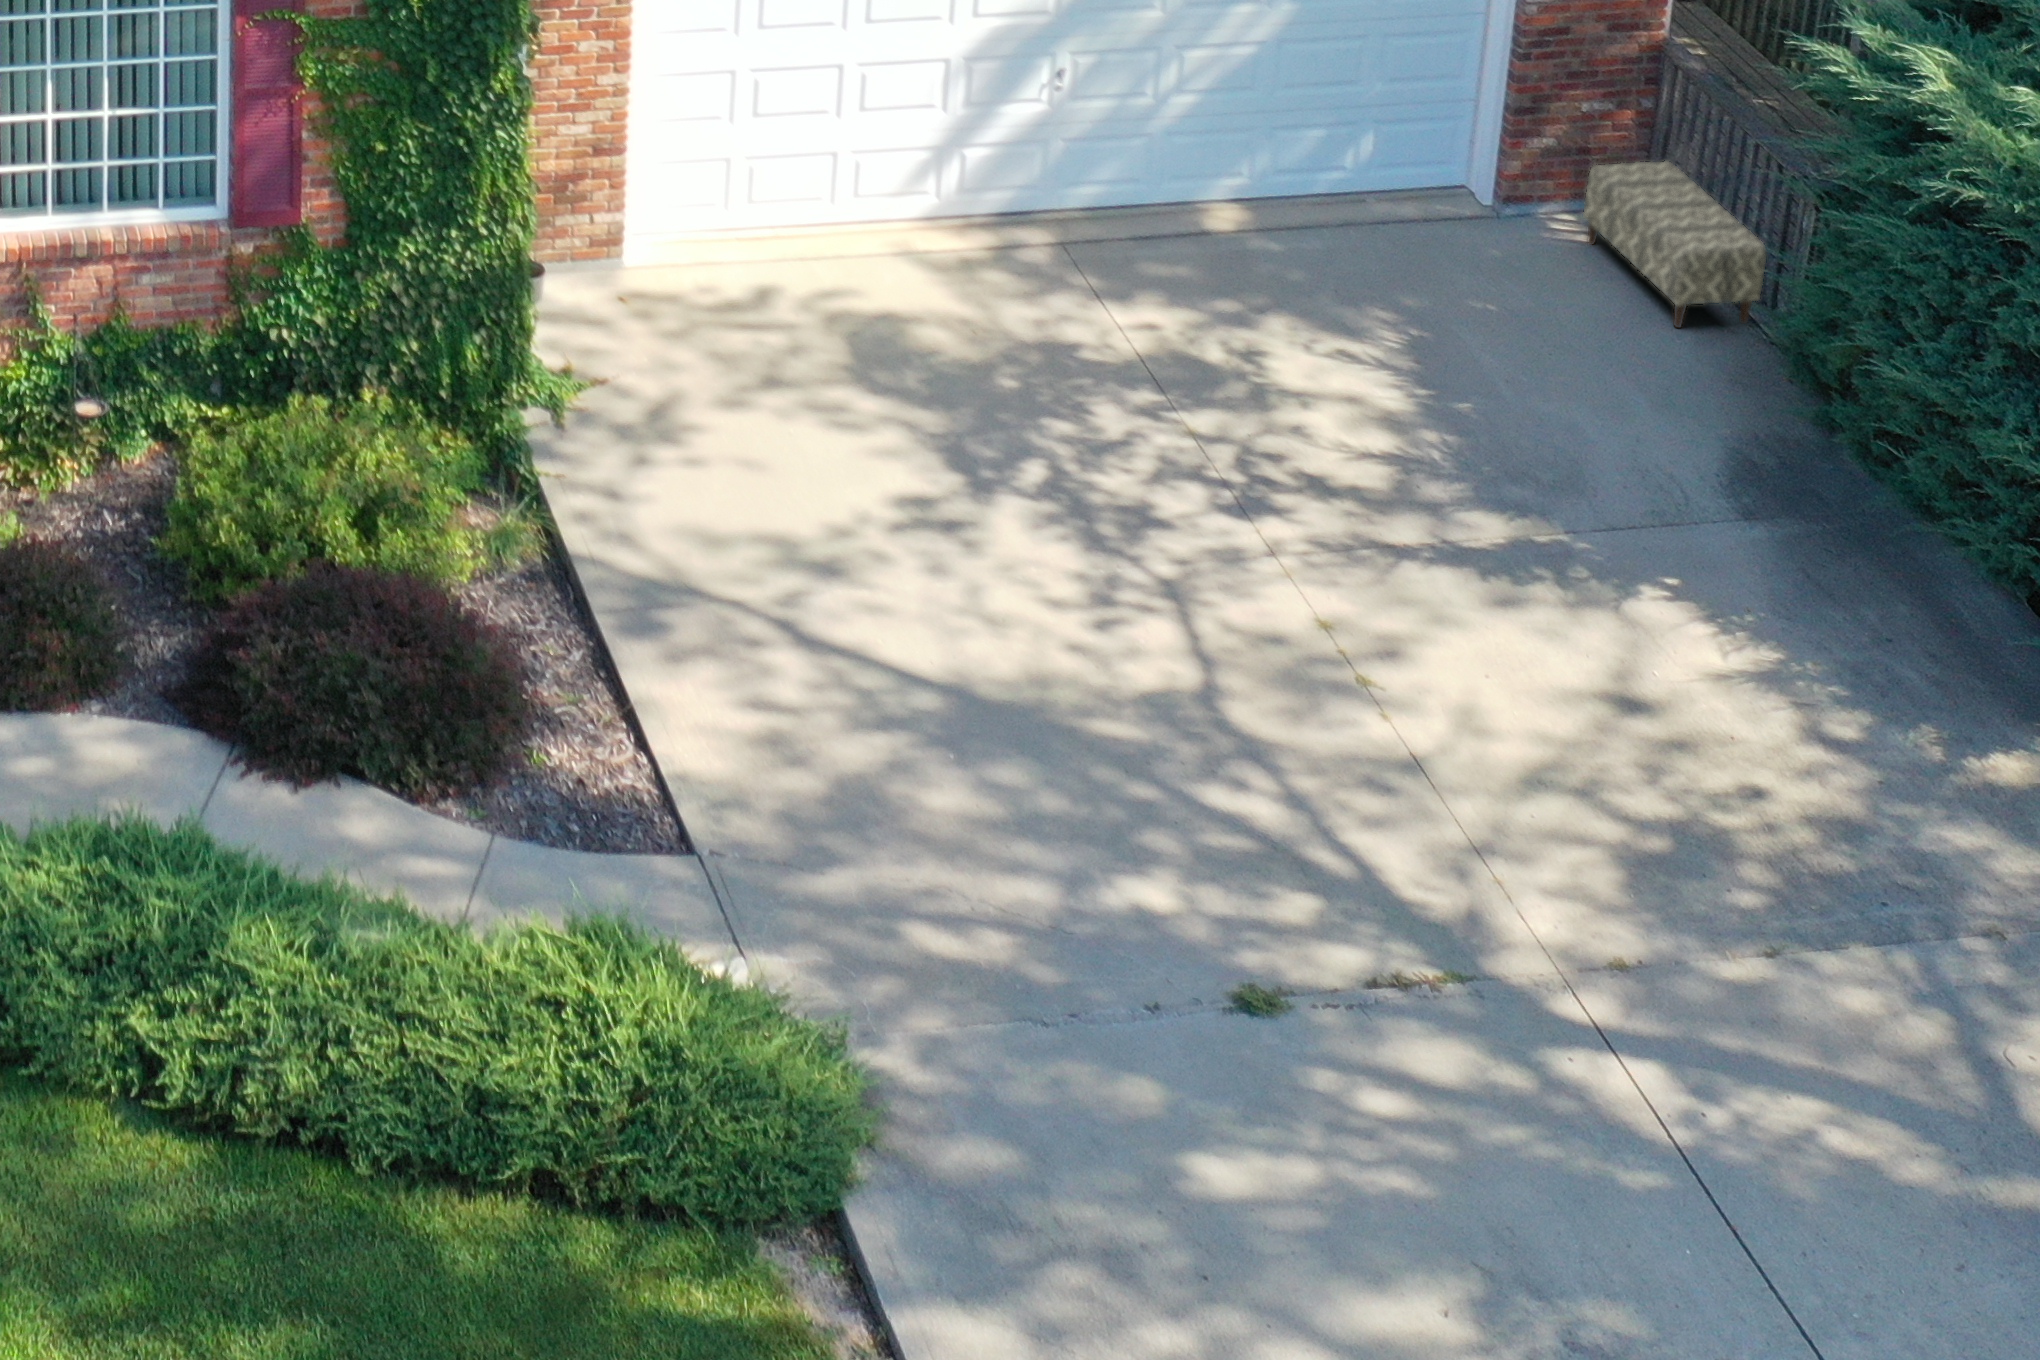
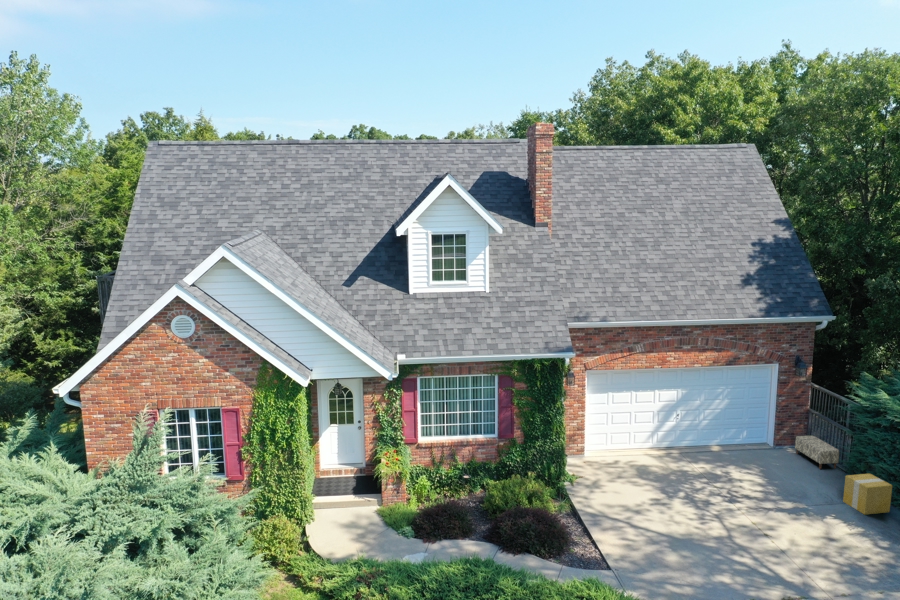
cardboard box: none [1739,384,1947,570] -> present [843,474,892,514]

